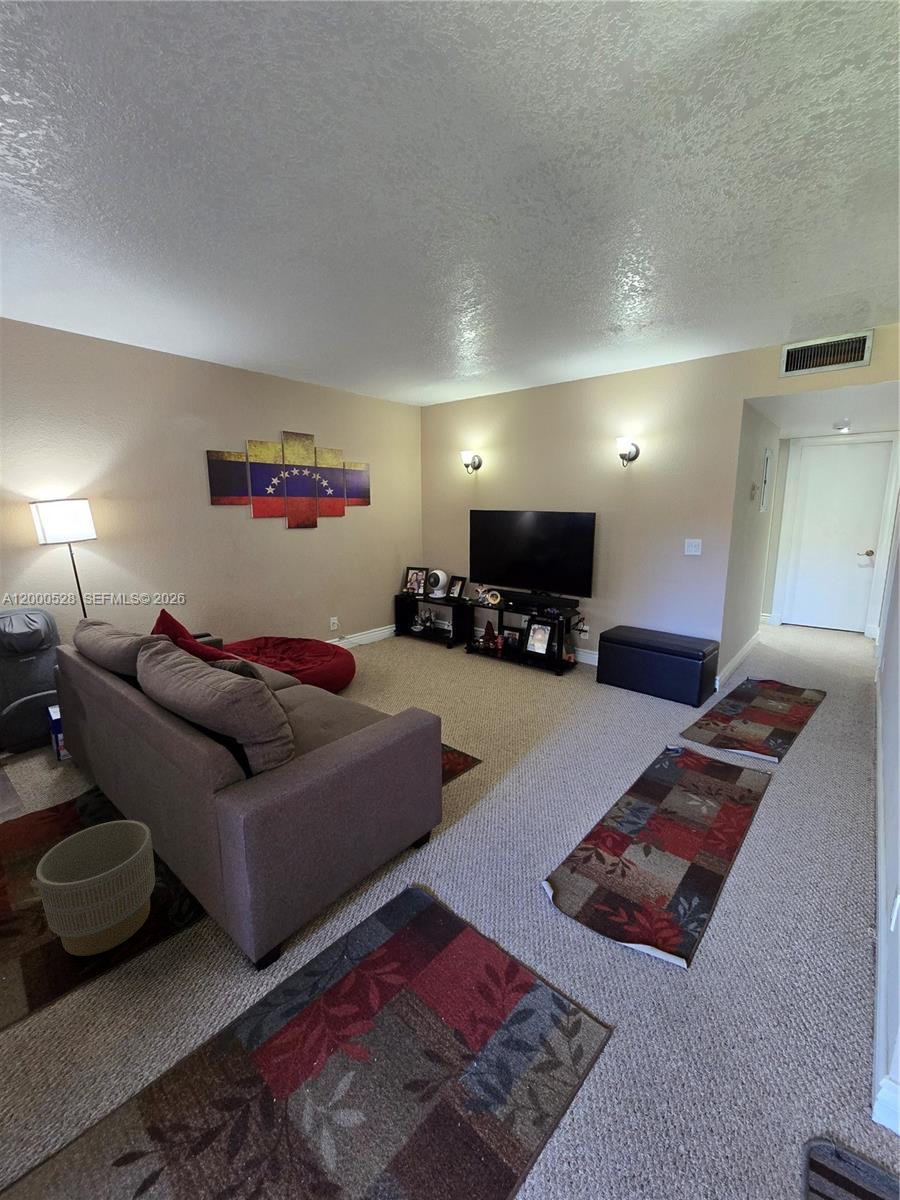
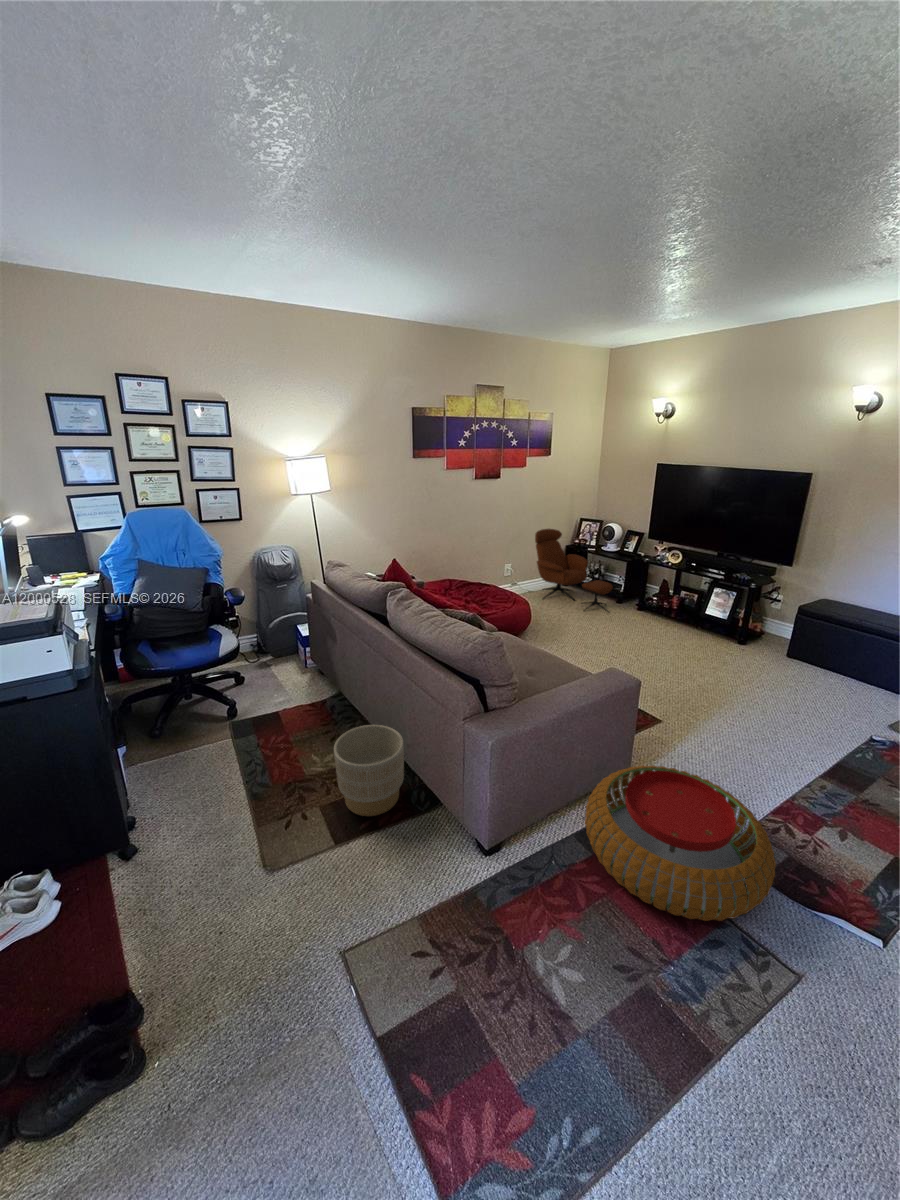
lounge chair: none [361,578,441,659] -> present [535,529,613,612]
pouf: none [385,810,583,991] -> present [585,765,776,921]

